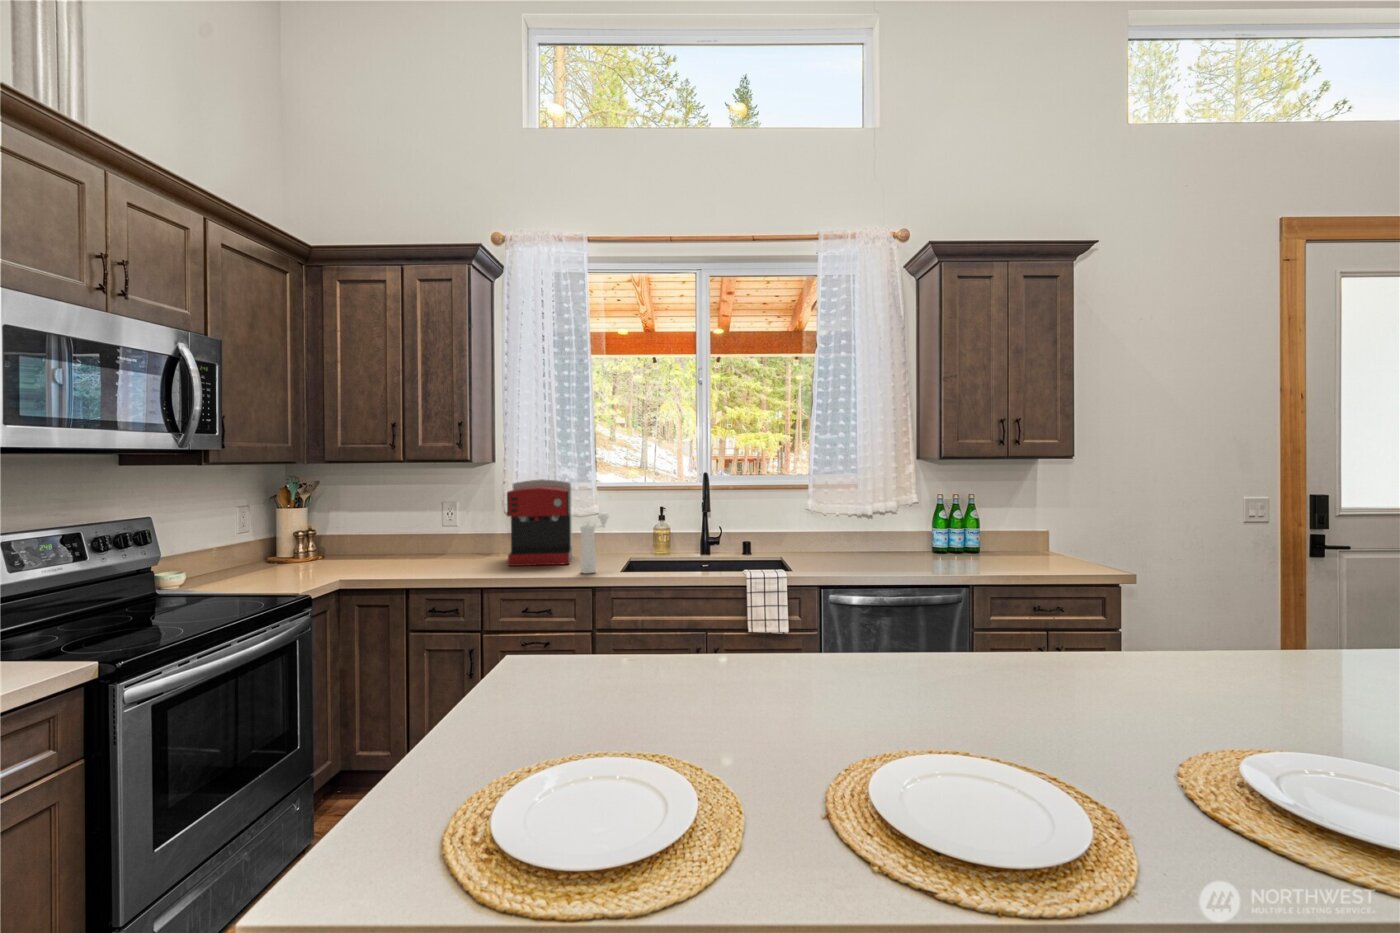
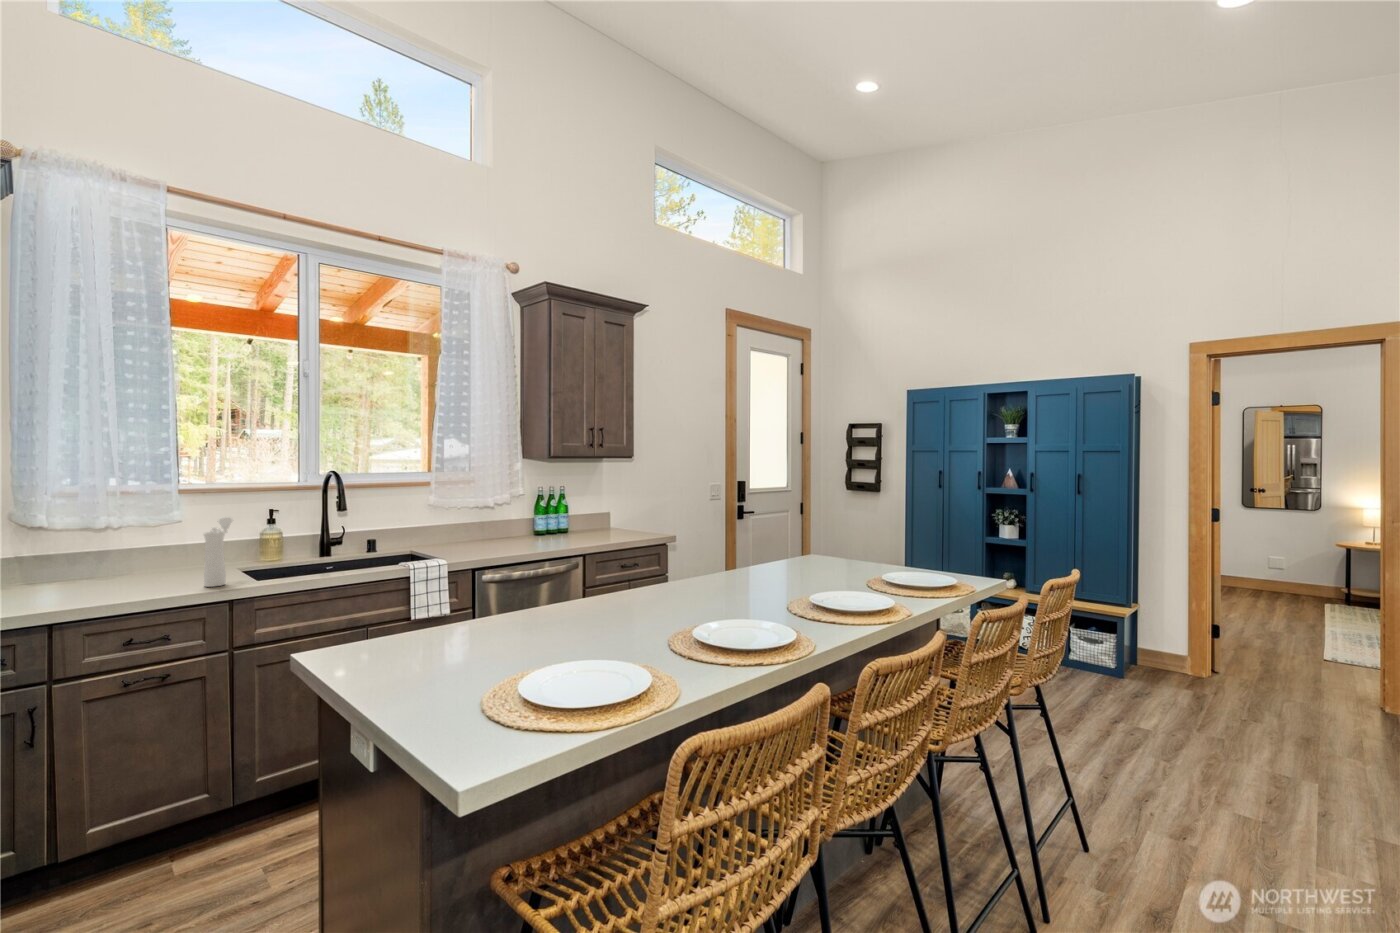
coffee maker: present [507,479,572,566] -> none [47,480,164,593]

